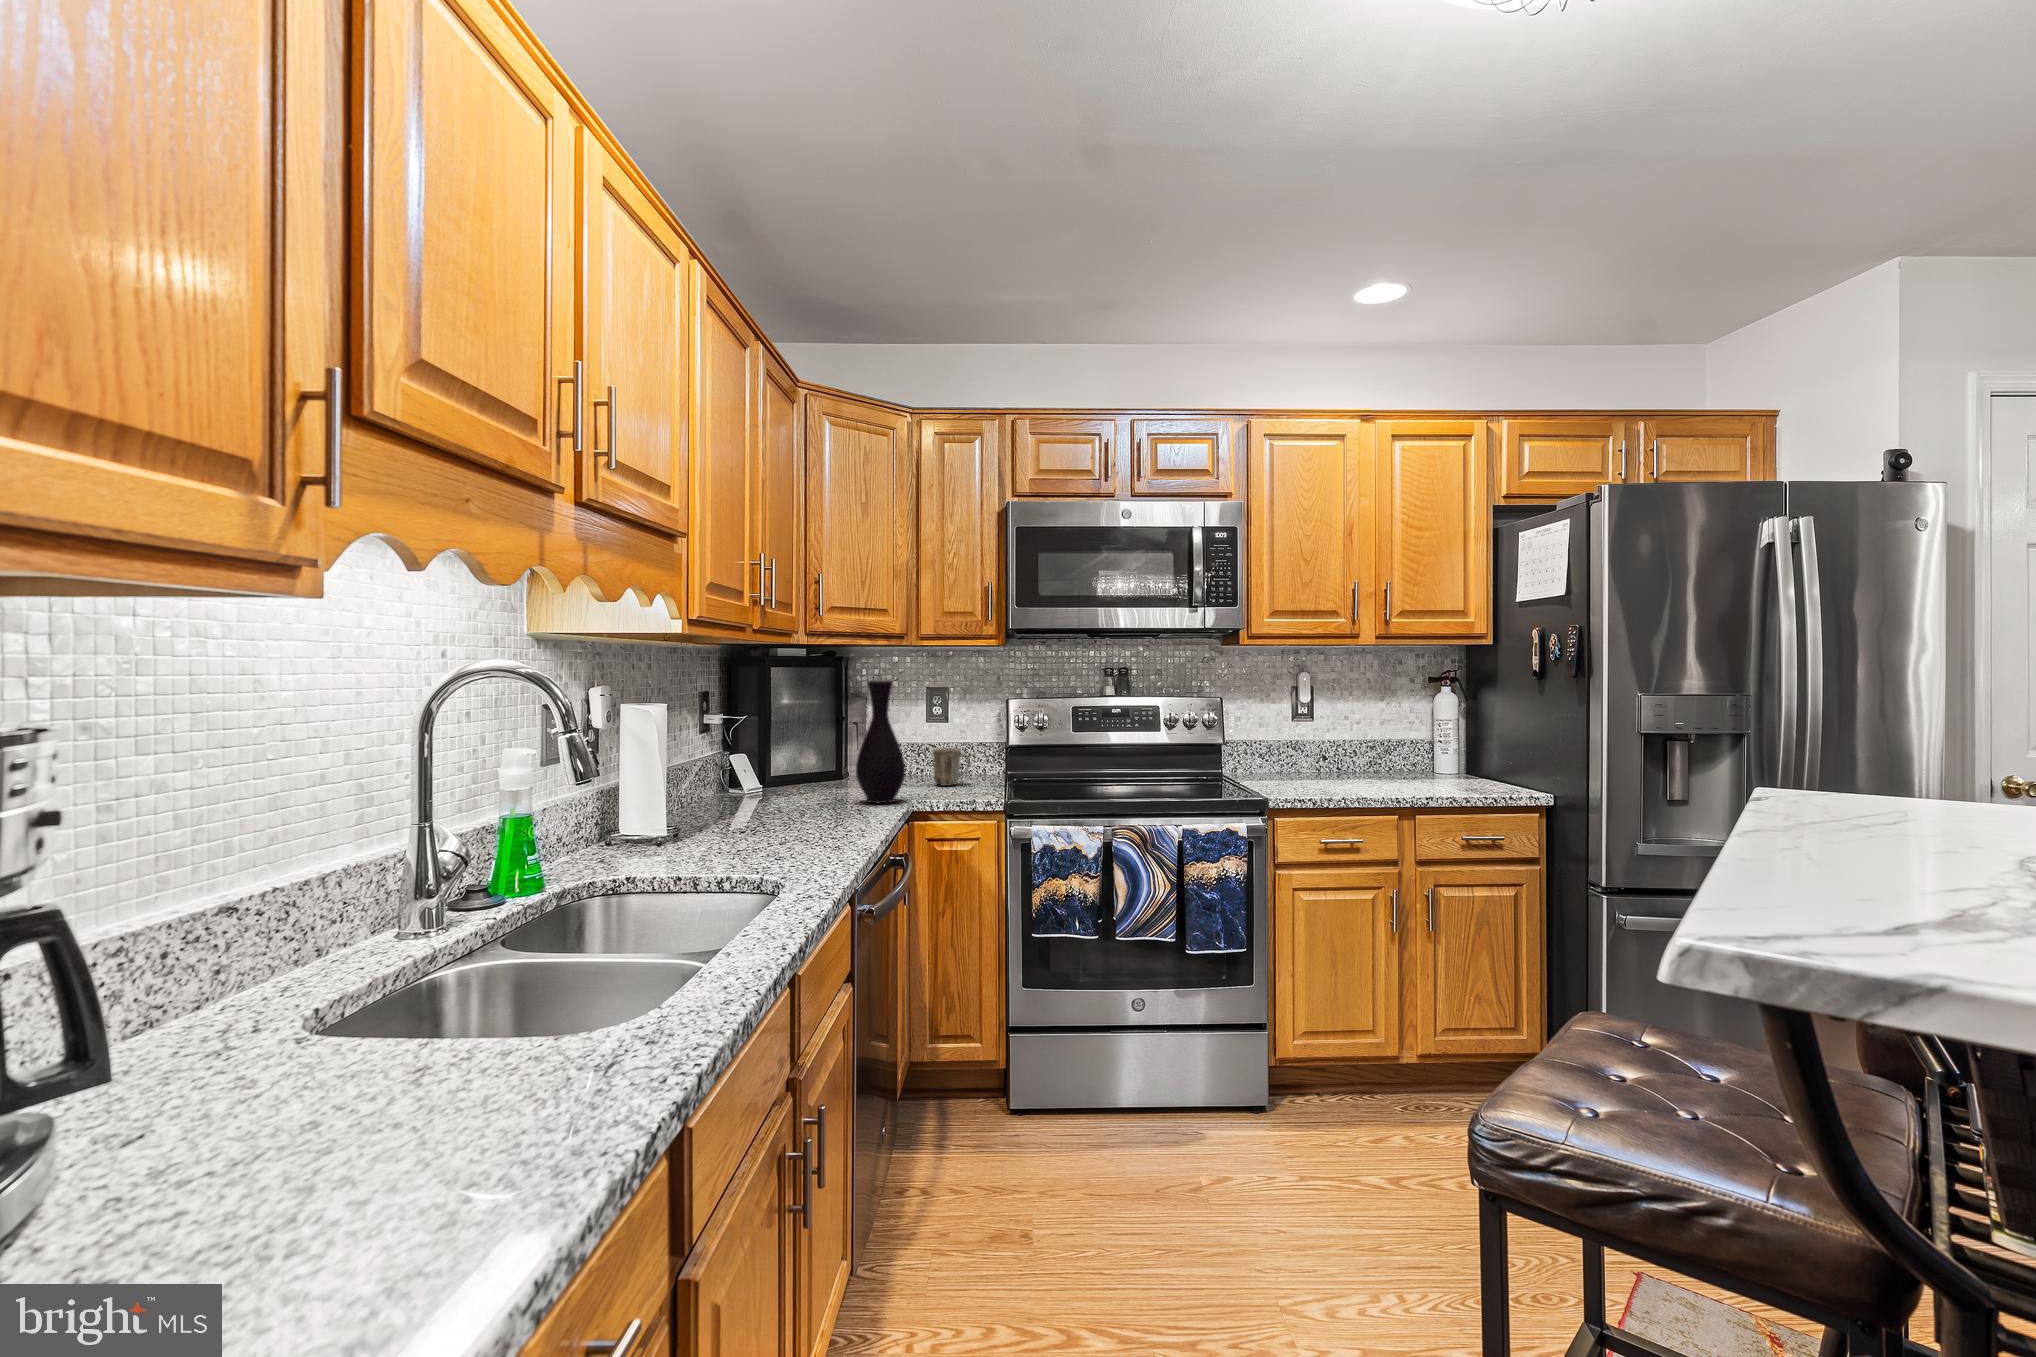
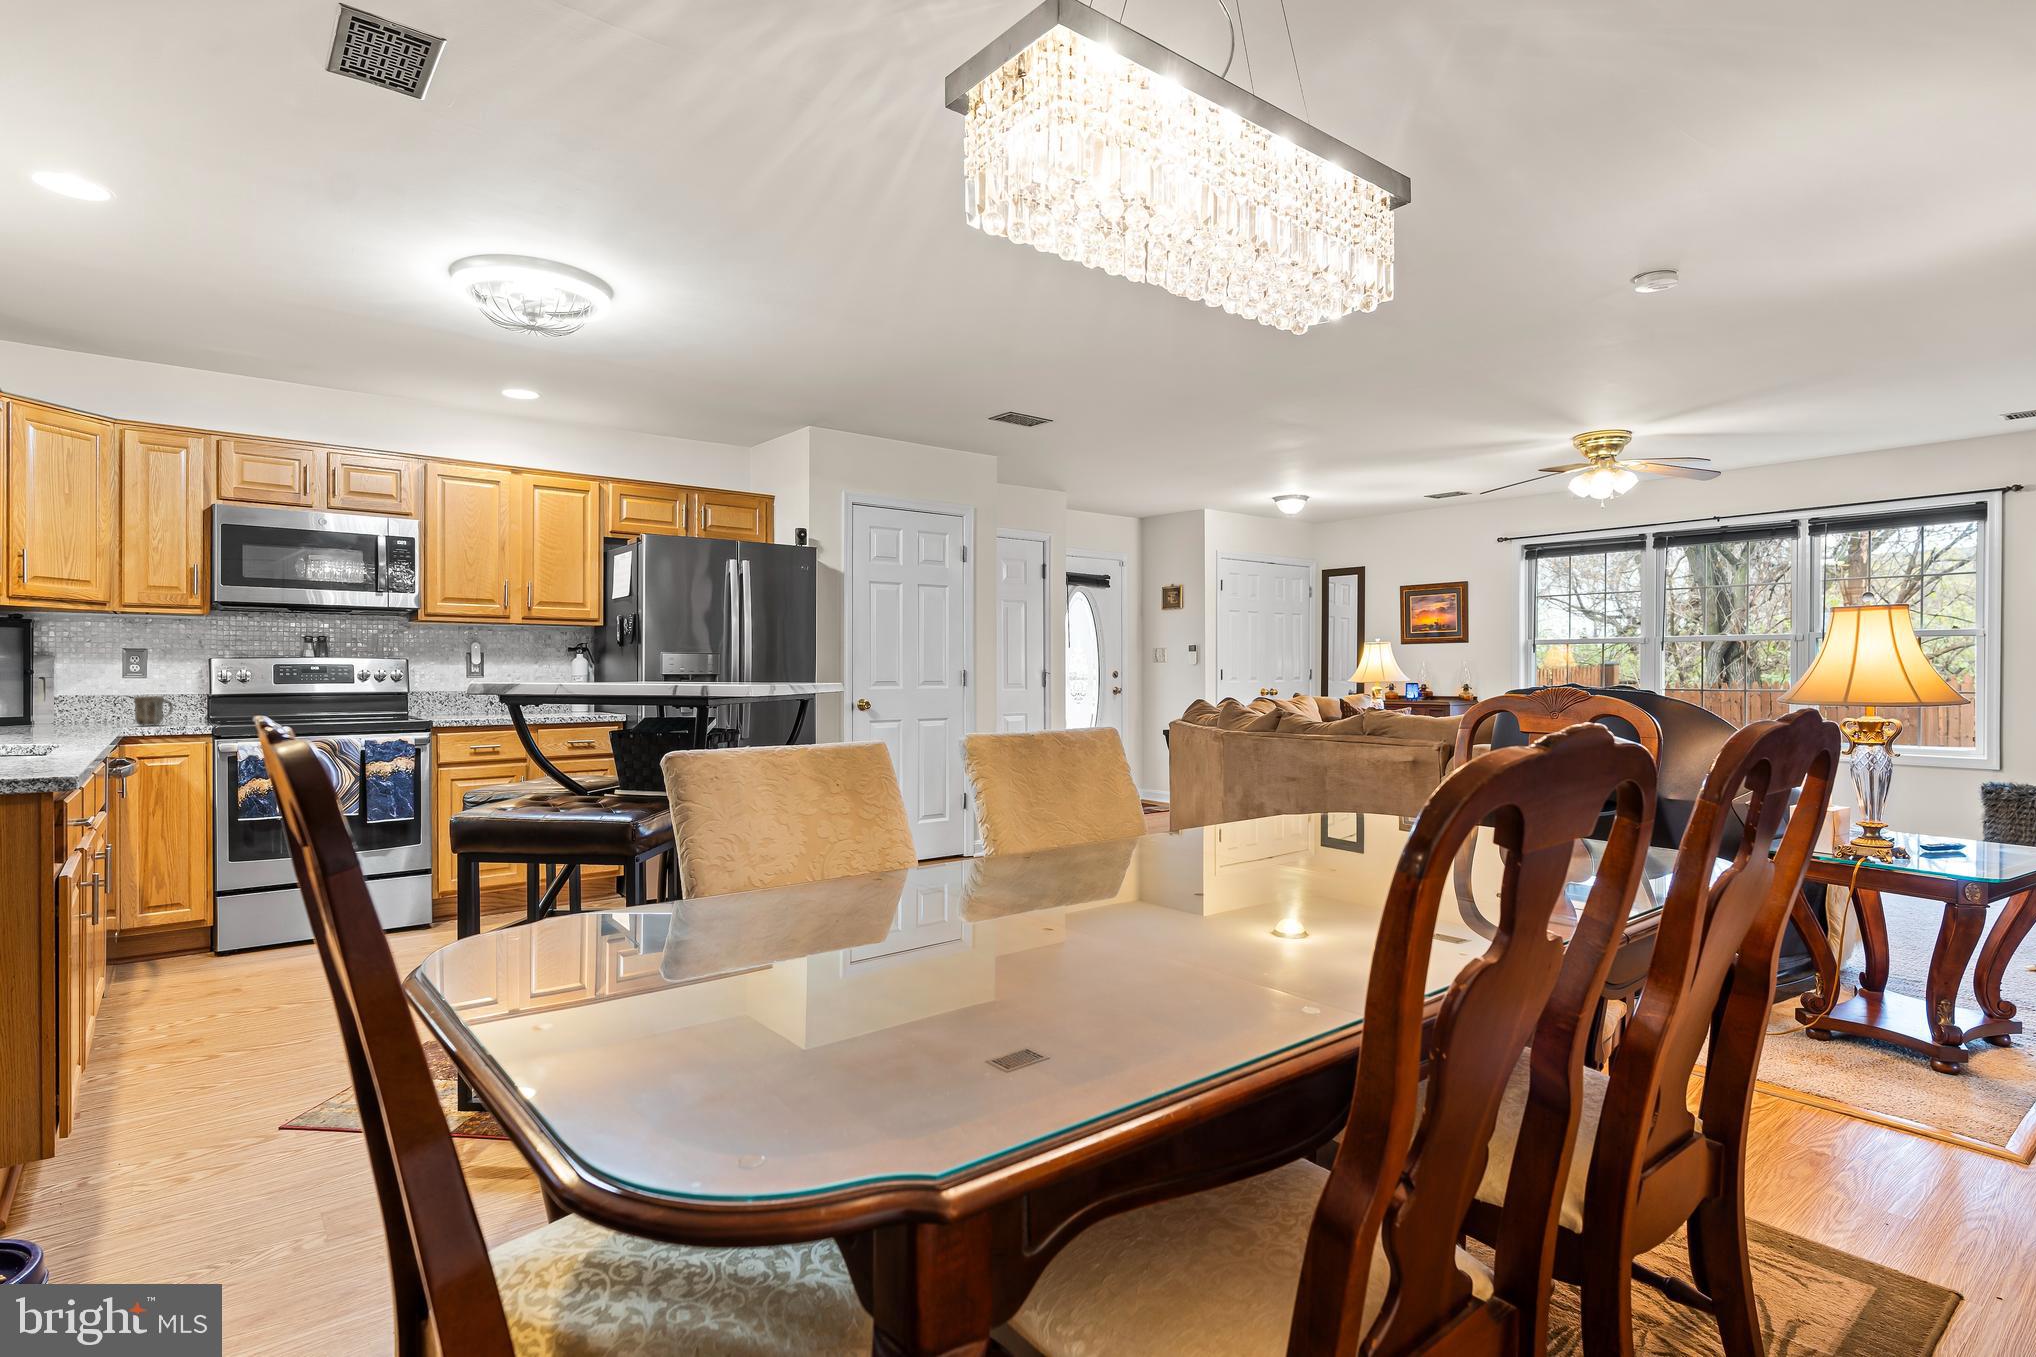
vase: present [856,681,905,803] -> none [63,636,115,731]

